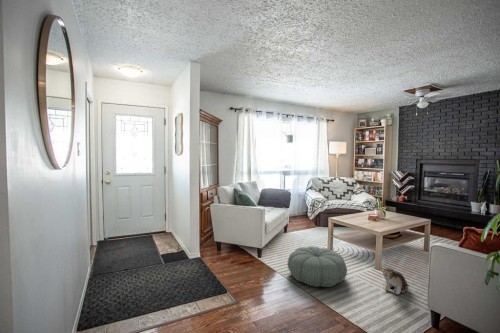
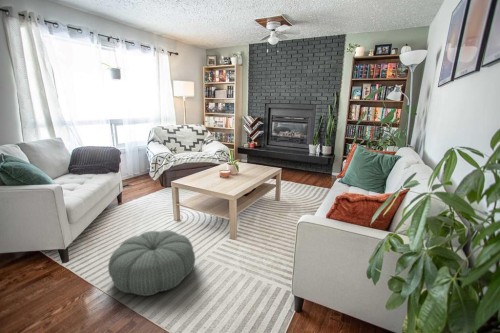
plush toy: present [381,267,407,294] -> none [234,243,262,272]

